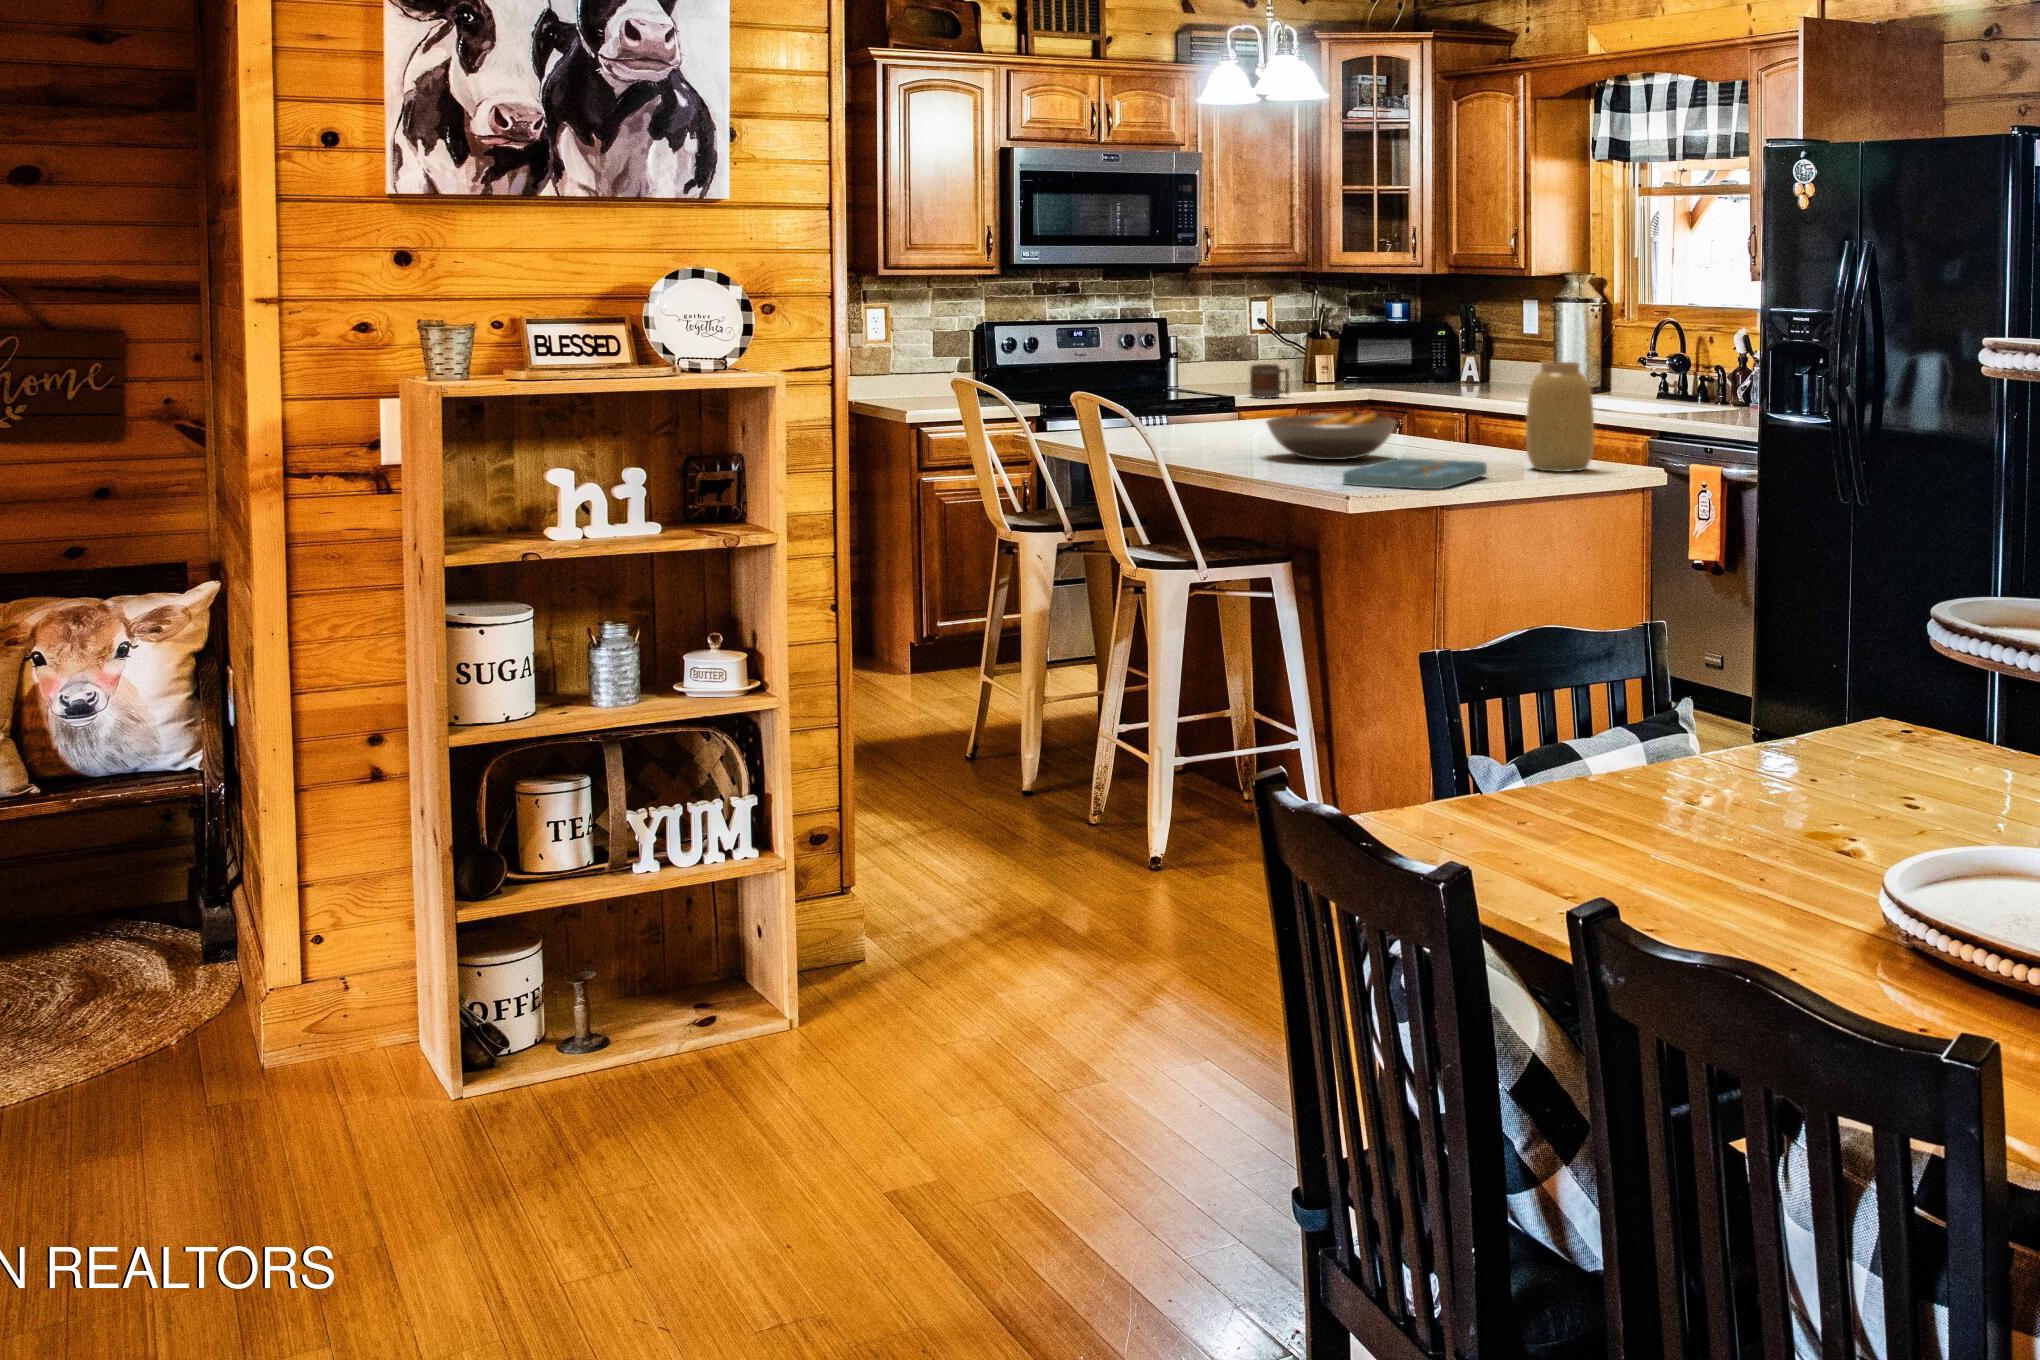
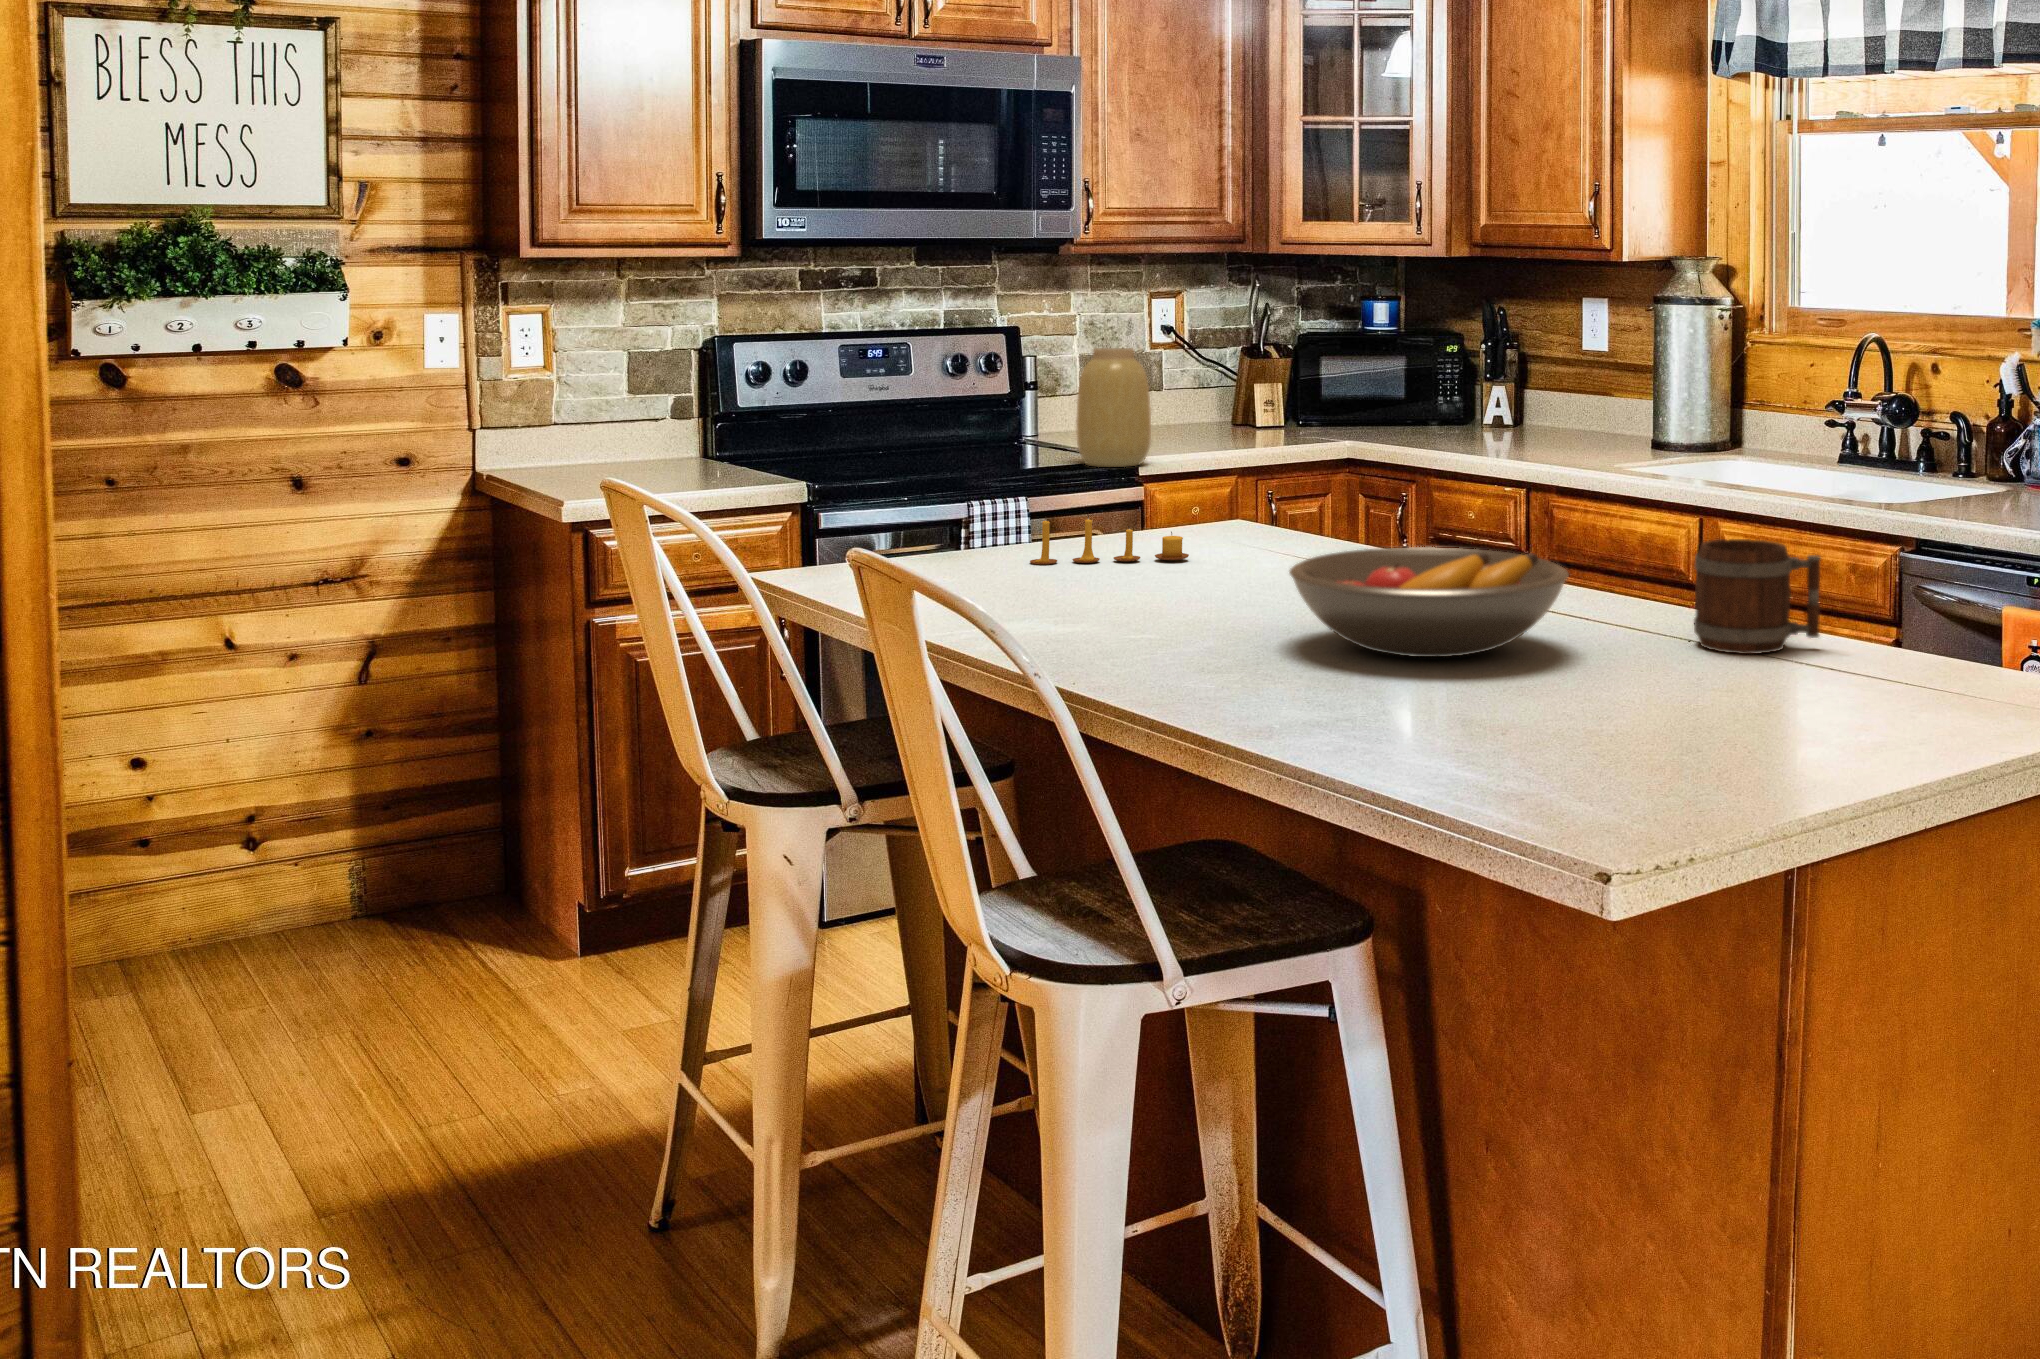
vase: present [1526,362,1594,472] -> present [1076,348,1151,467]
mug: present [1250,364,1289,398] -> present [1694,539,1821,654]
candle: none [1155,409,1238,434] -> present [1030,515,1189,565]
tray: present [1343,458,1487,489] -> none [1545,674,1835,797]

